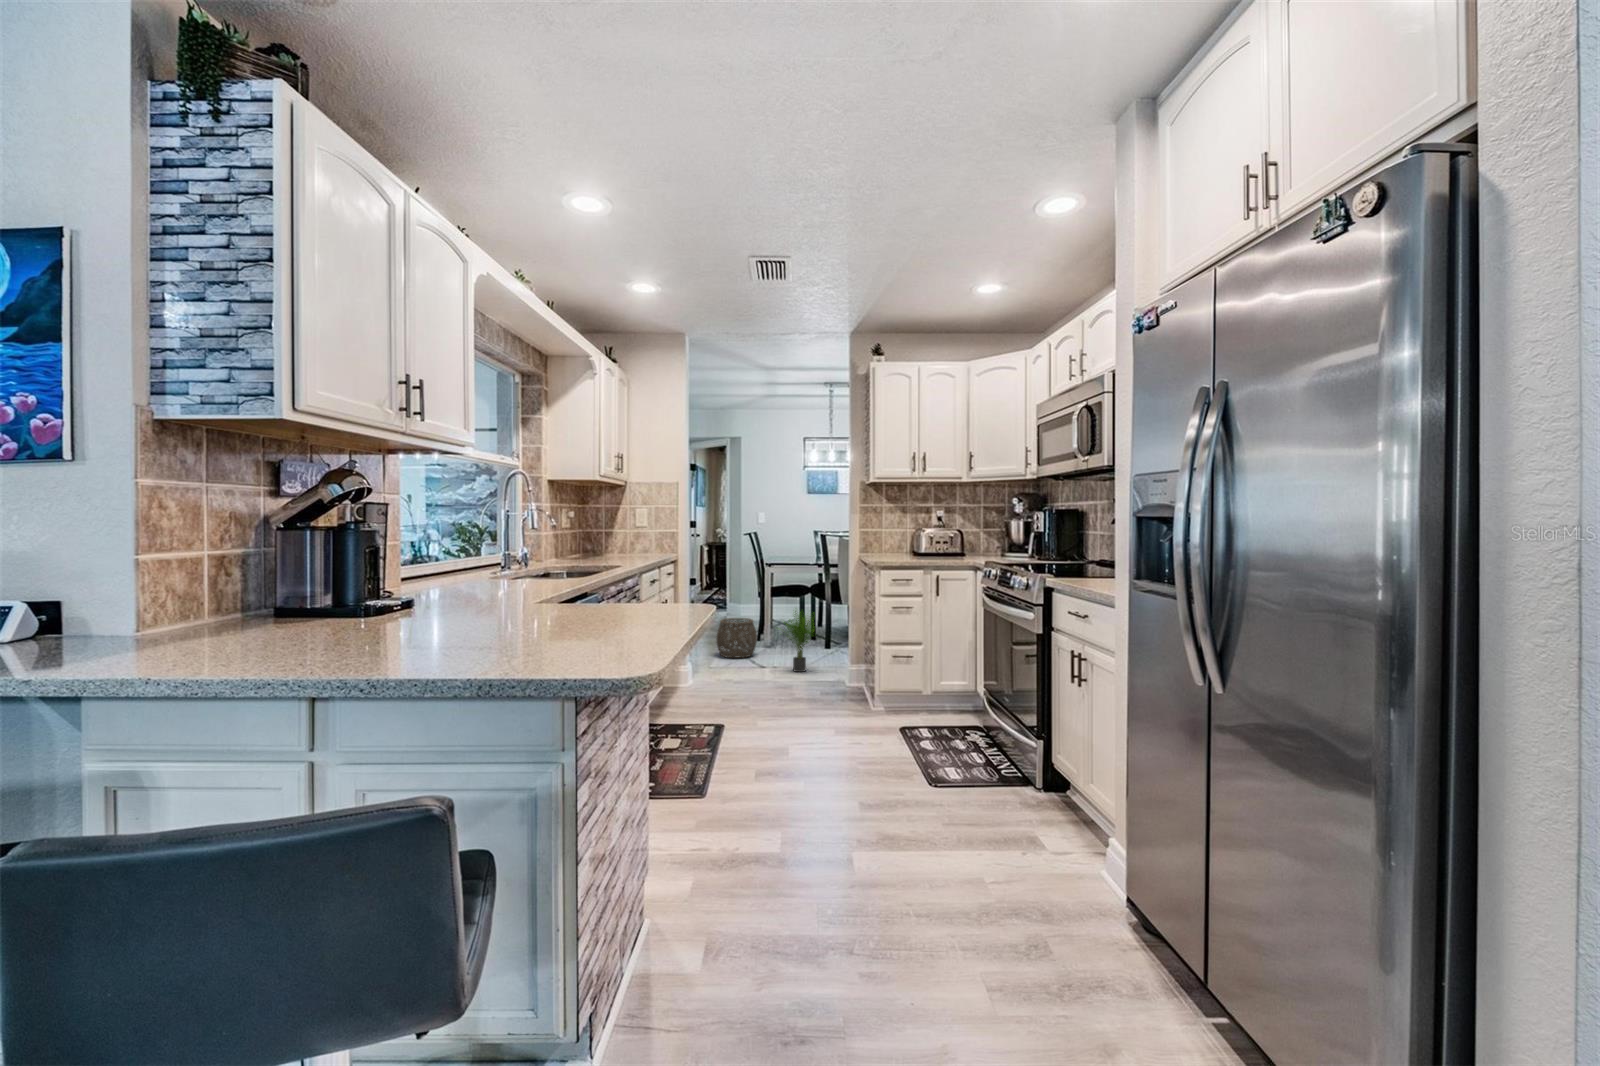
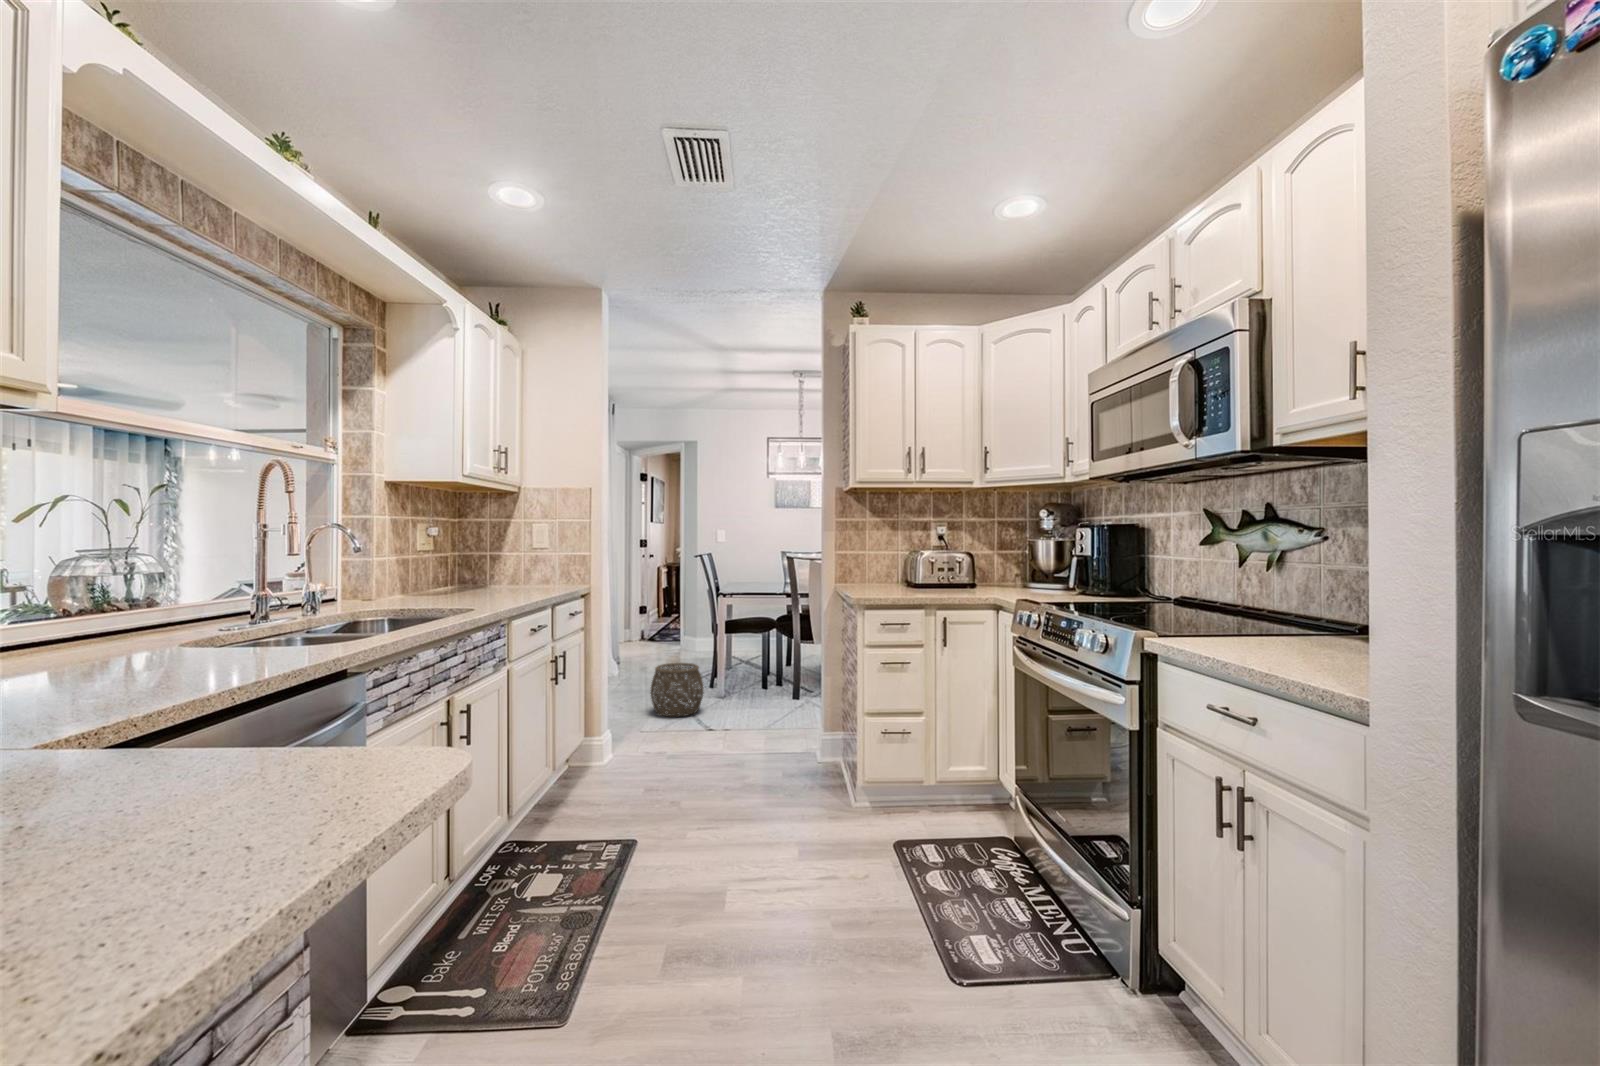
potted plant: present [784,611,814,672] -> none [721,651,783,739]

